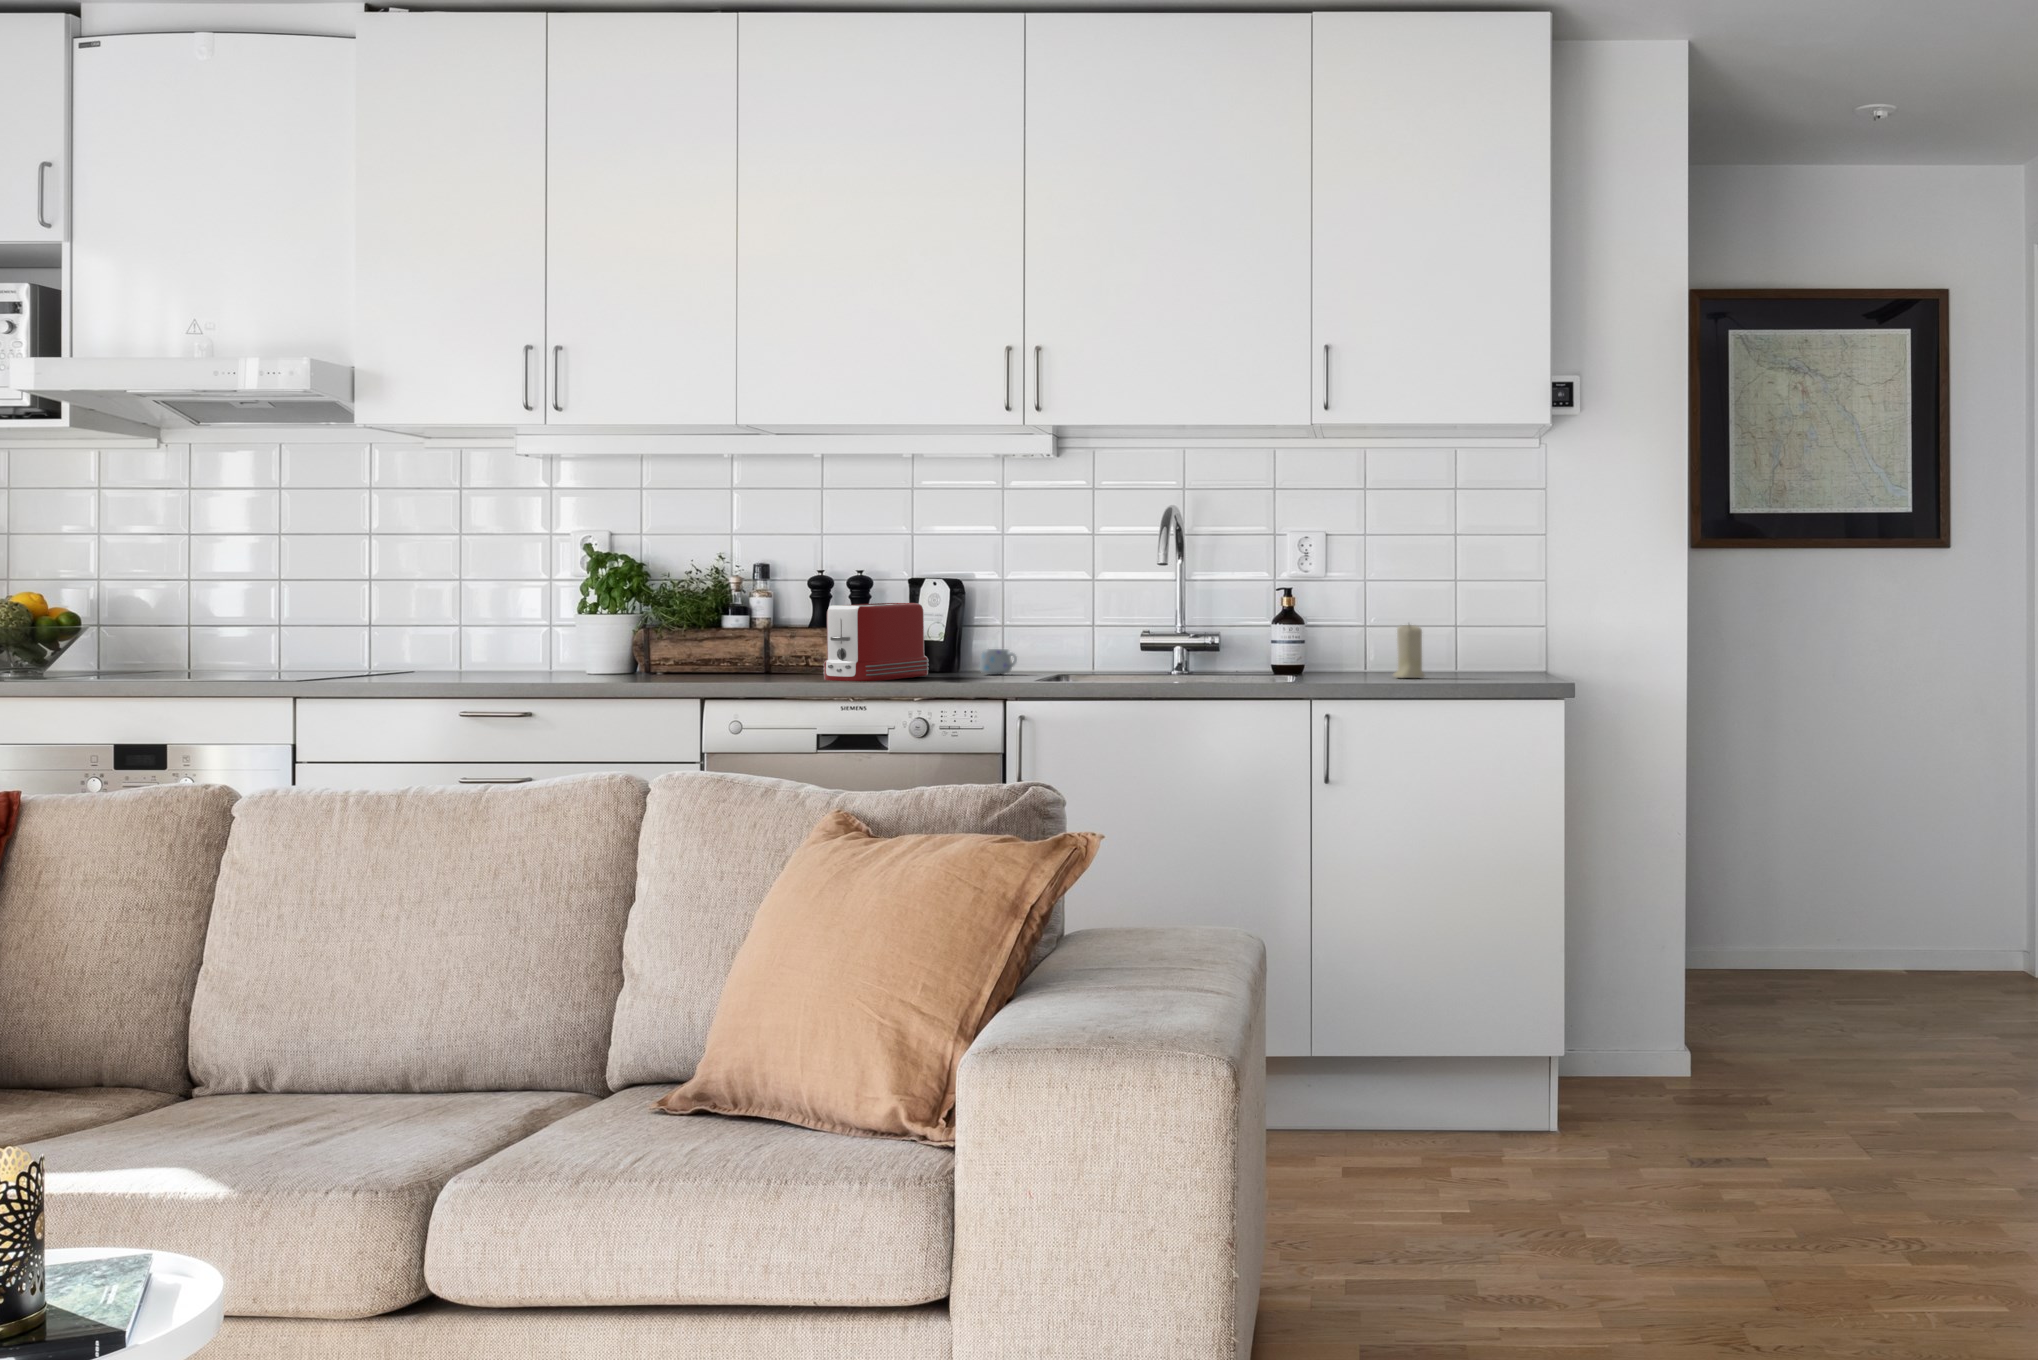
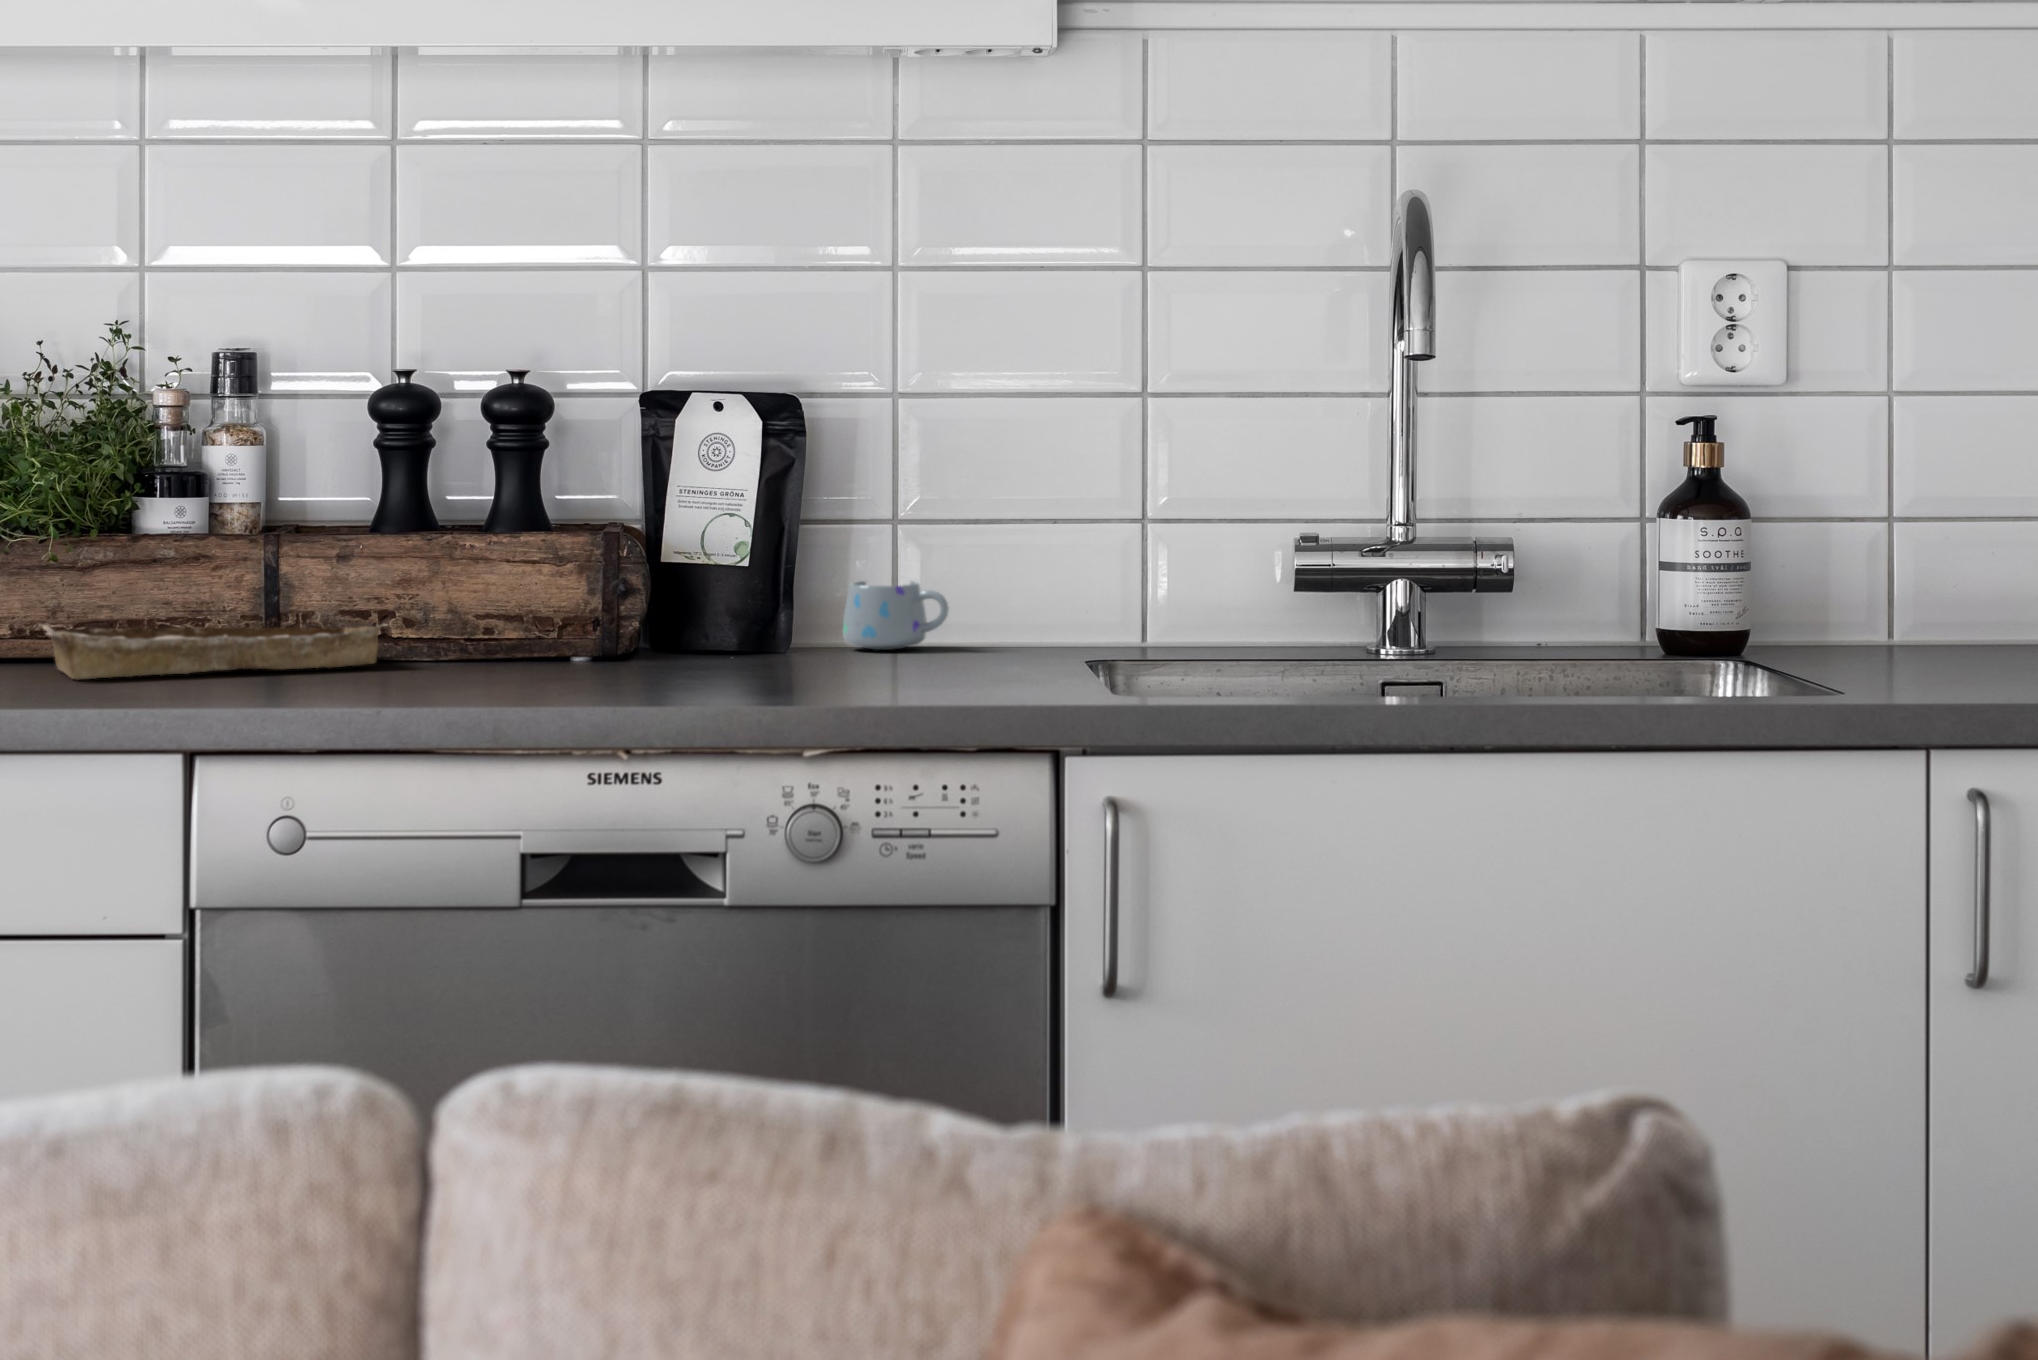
toaster: present [823,603,929,681] -> none [467,463,743,695]
candle: present [1393,624,1425,678] -> none [1928,509,2024,654]
tray: none [685,659,805,678] -> present [42,623,385,680]

